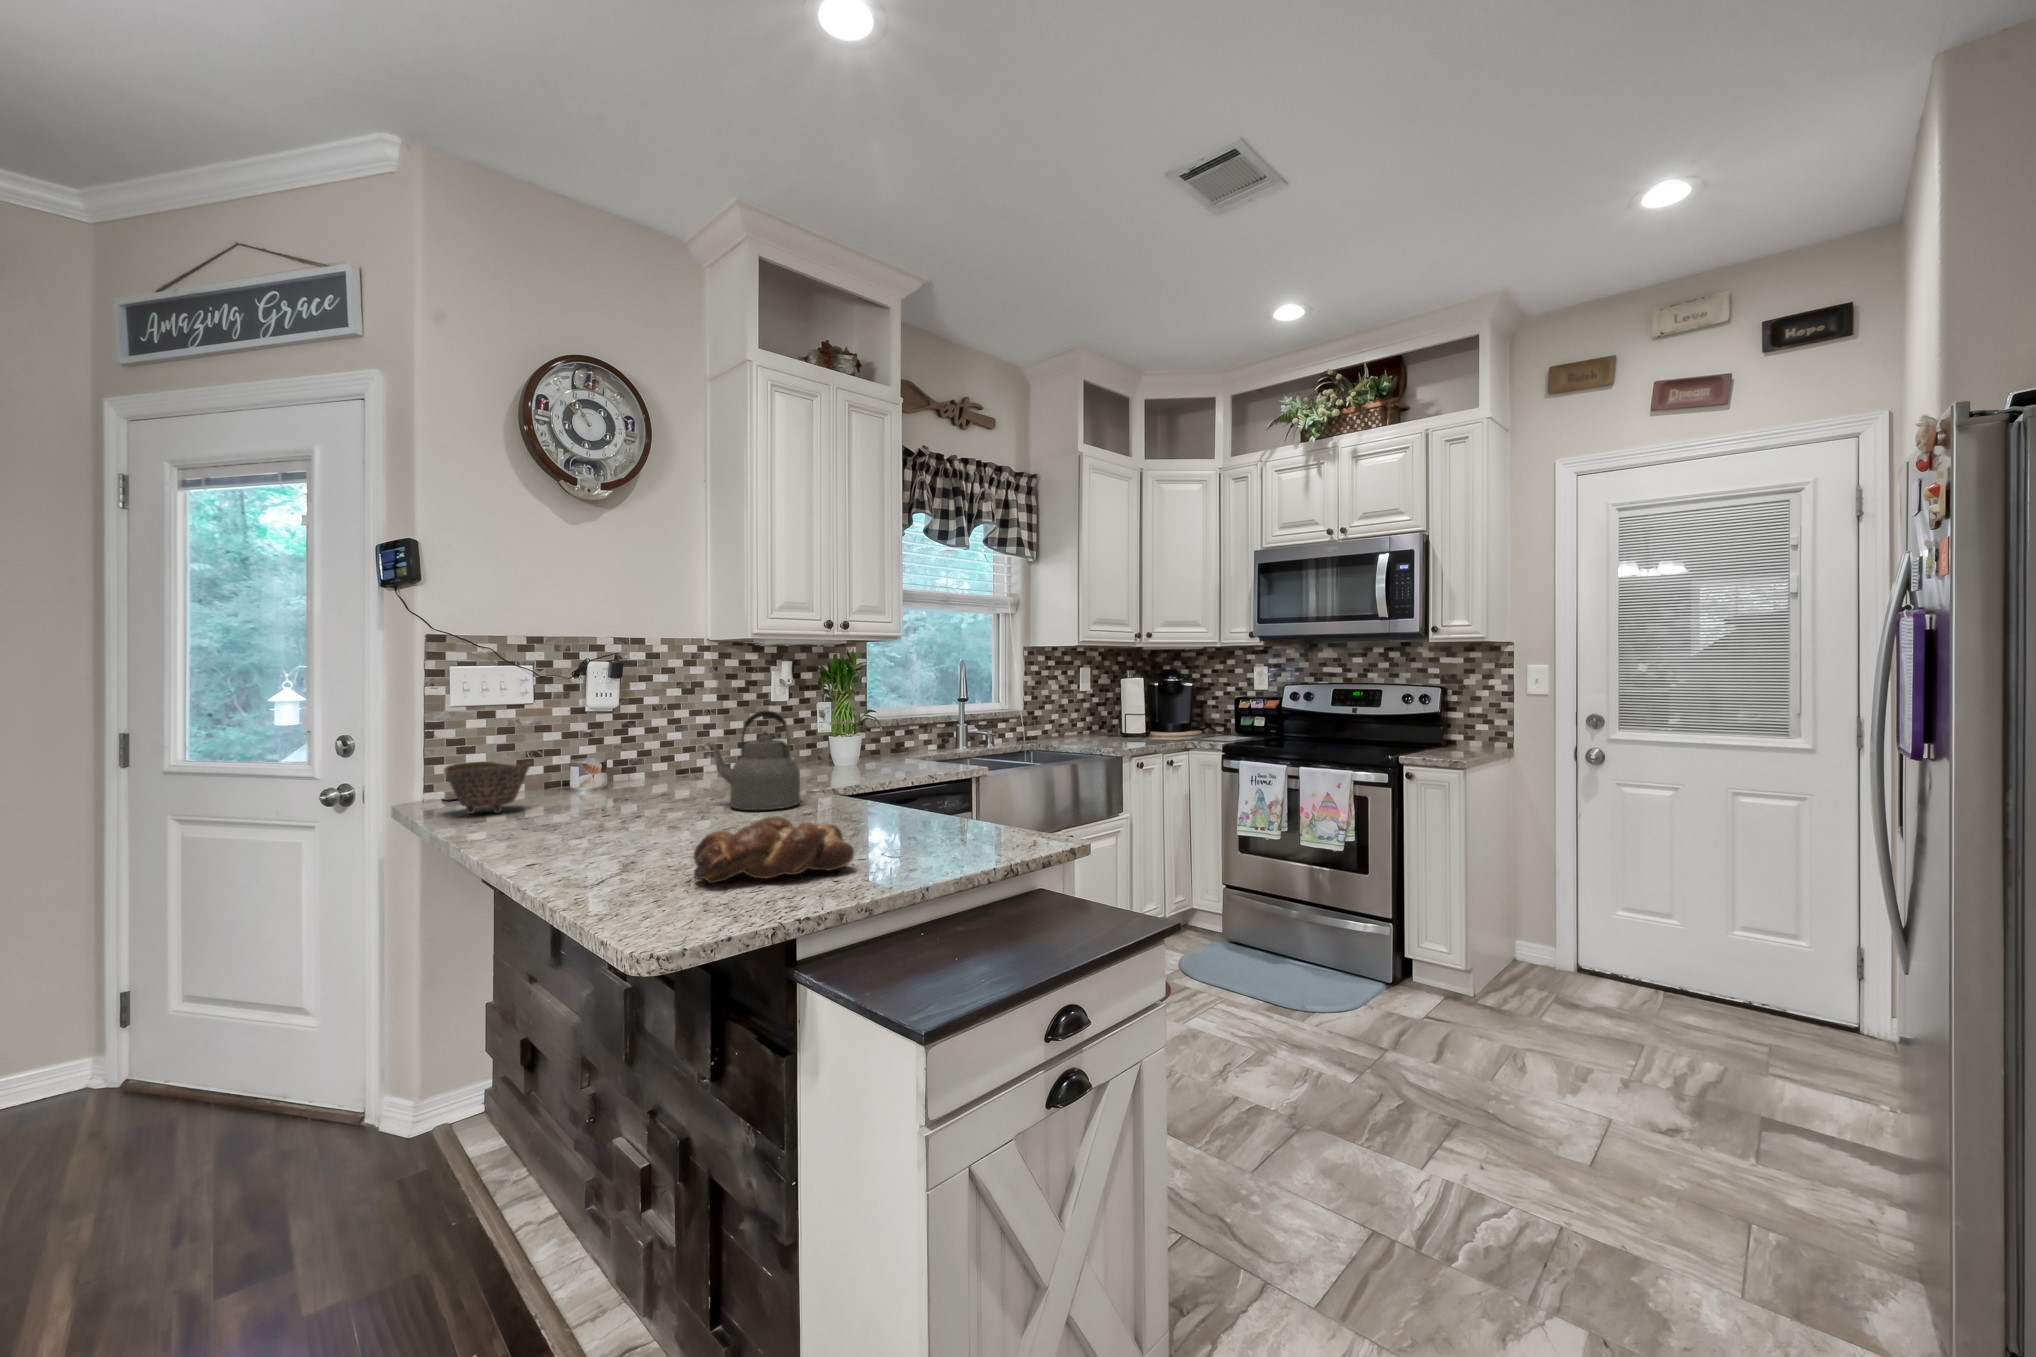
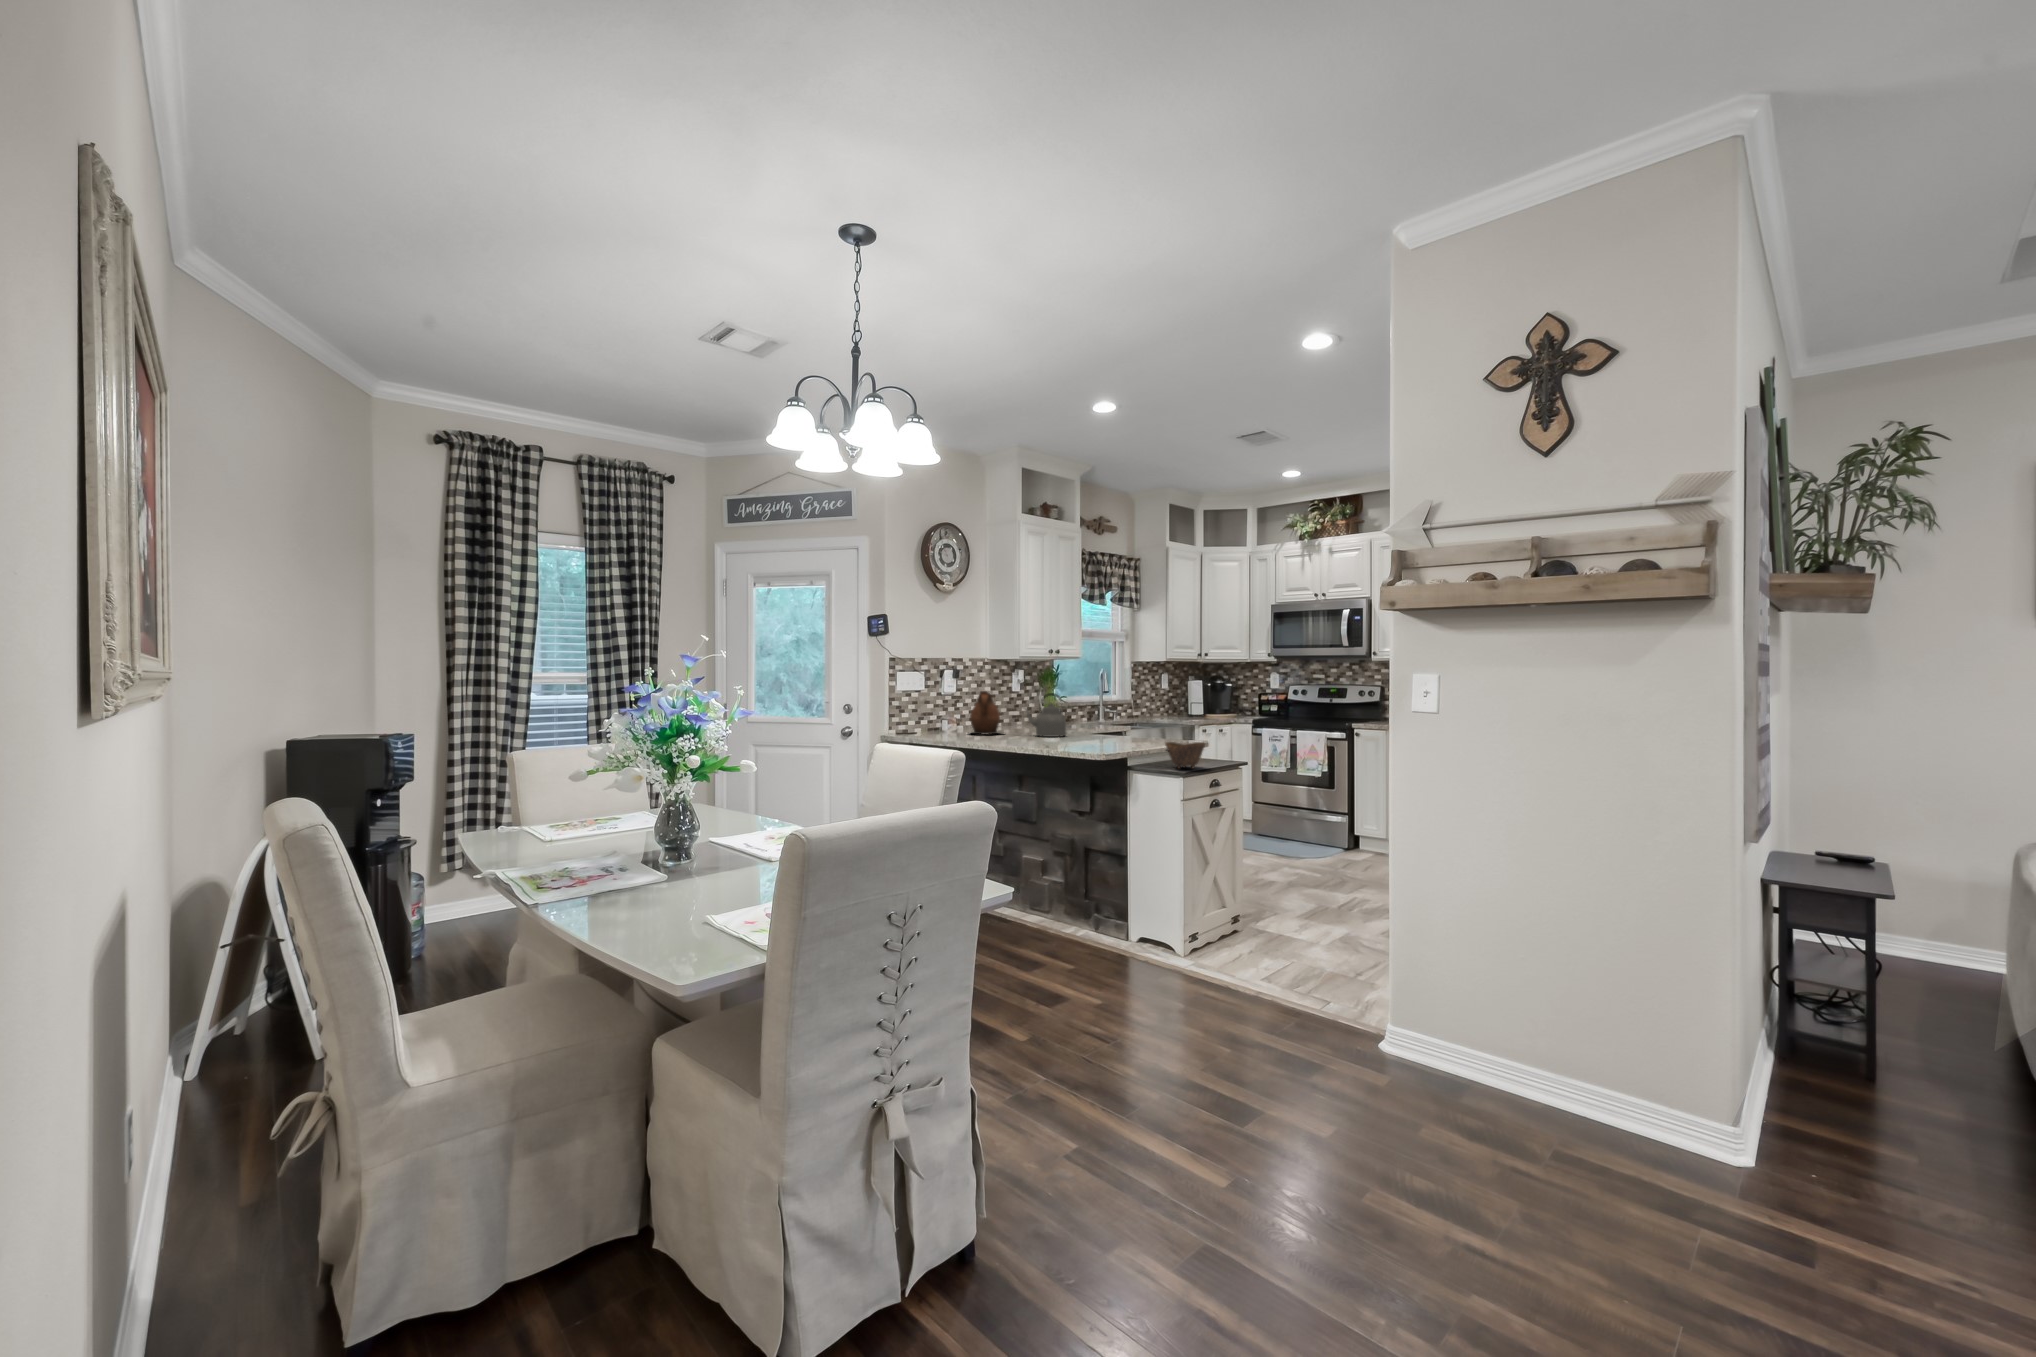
ceramic pitcher: none [591,706,688,803] -> present [970,691,1001,734]
bowl: present [444,762,530,814] -> present [1165,742,1205,769]
bread loaf: present [694,816,854,883] -> none [1075,728,1130,749]

